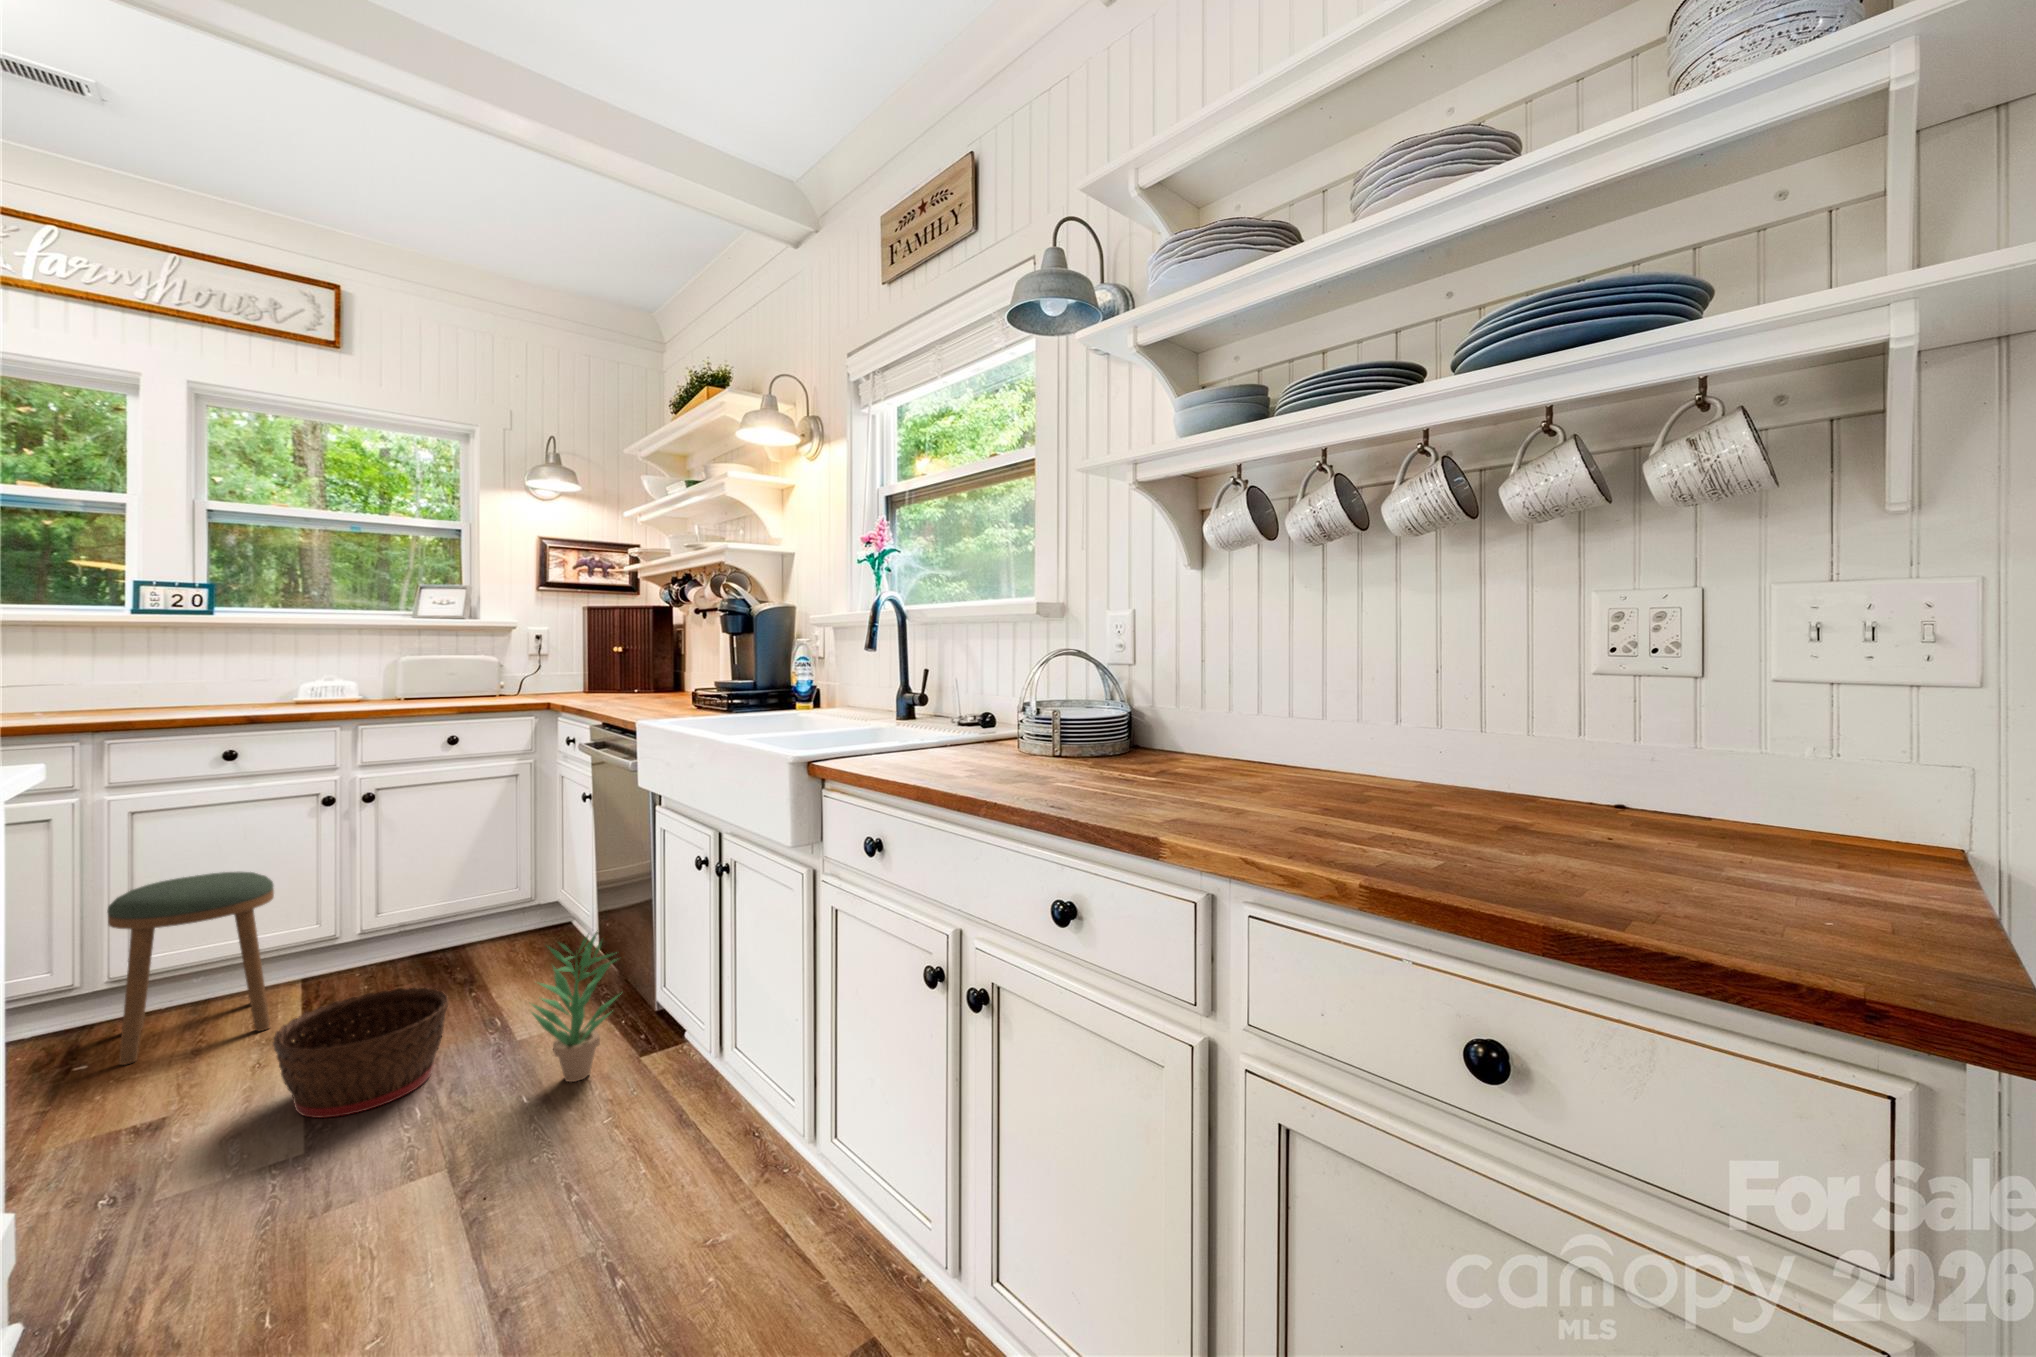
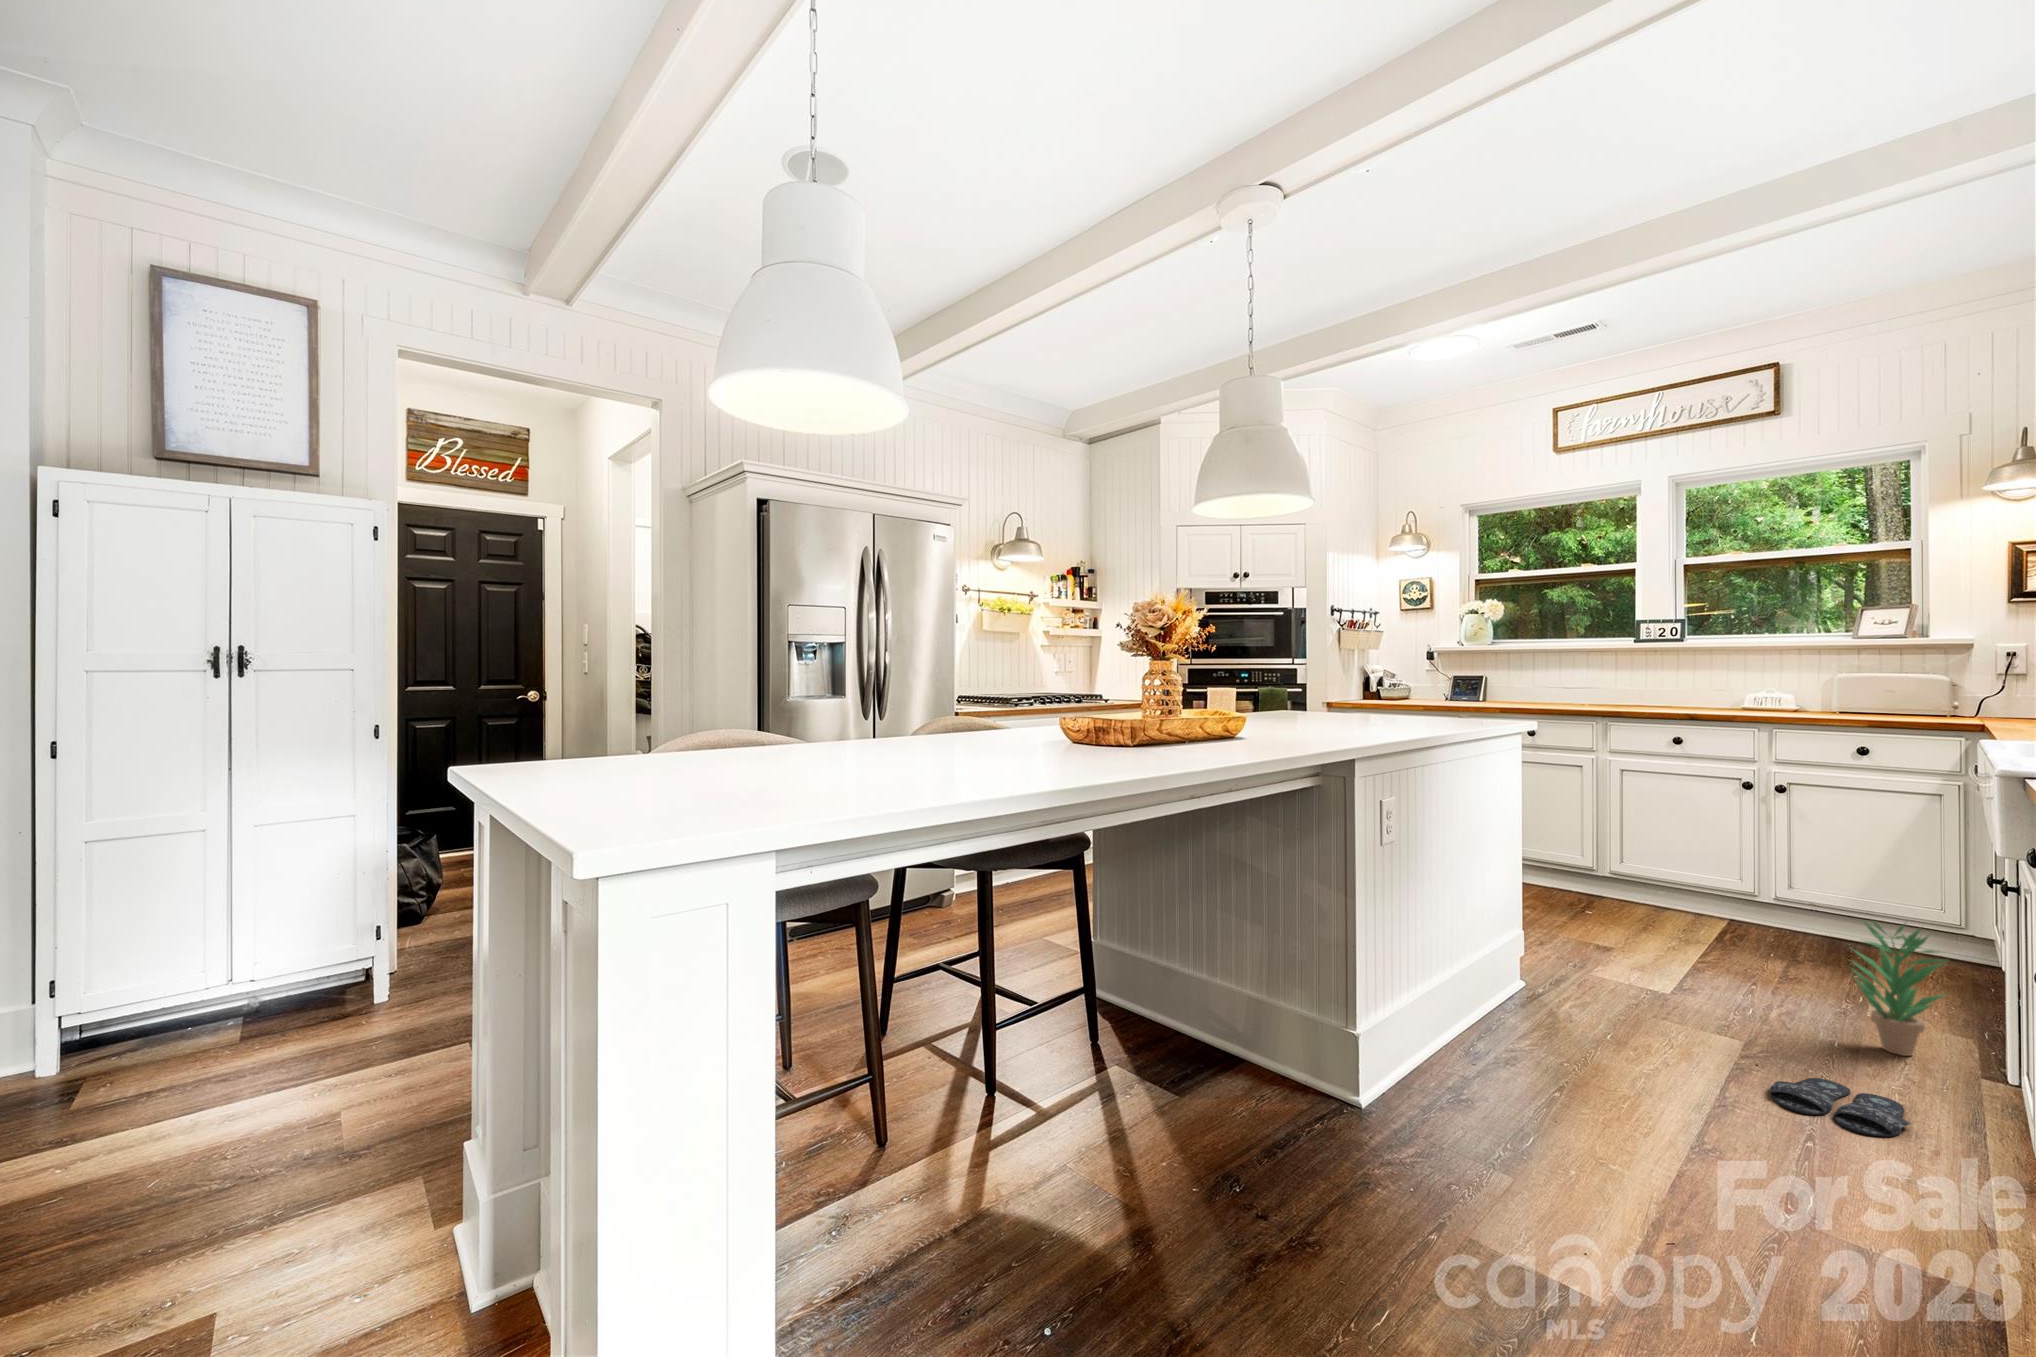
stool: present [107,872,274,1065] -> none [1603,817,1698,934]
basket: present [273,988,448,1118] -> none [1663,918,1794,1000]
slippers: none [525,1147,660,1250] -> present [1771,1078,1911,1137]

